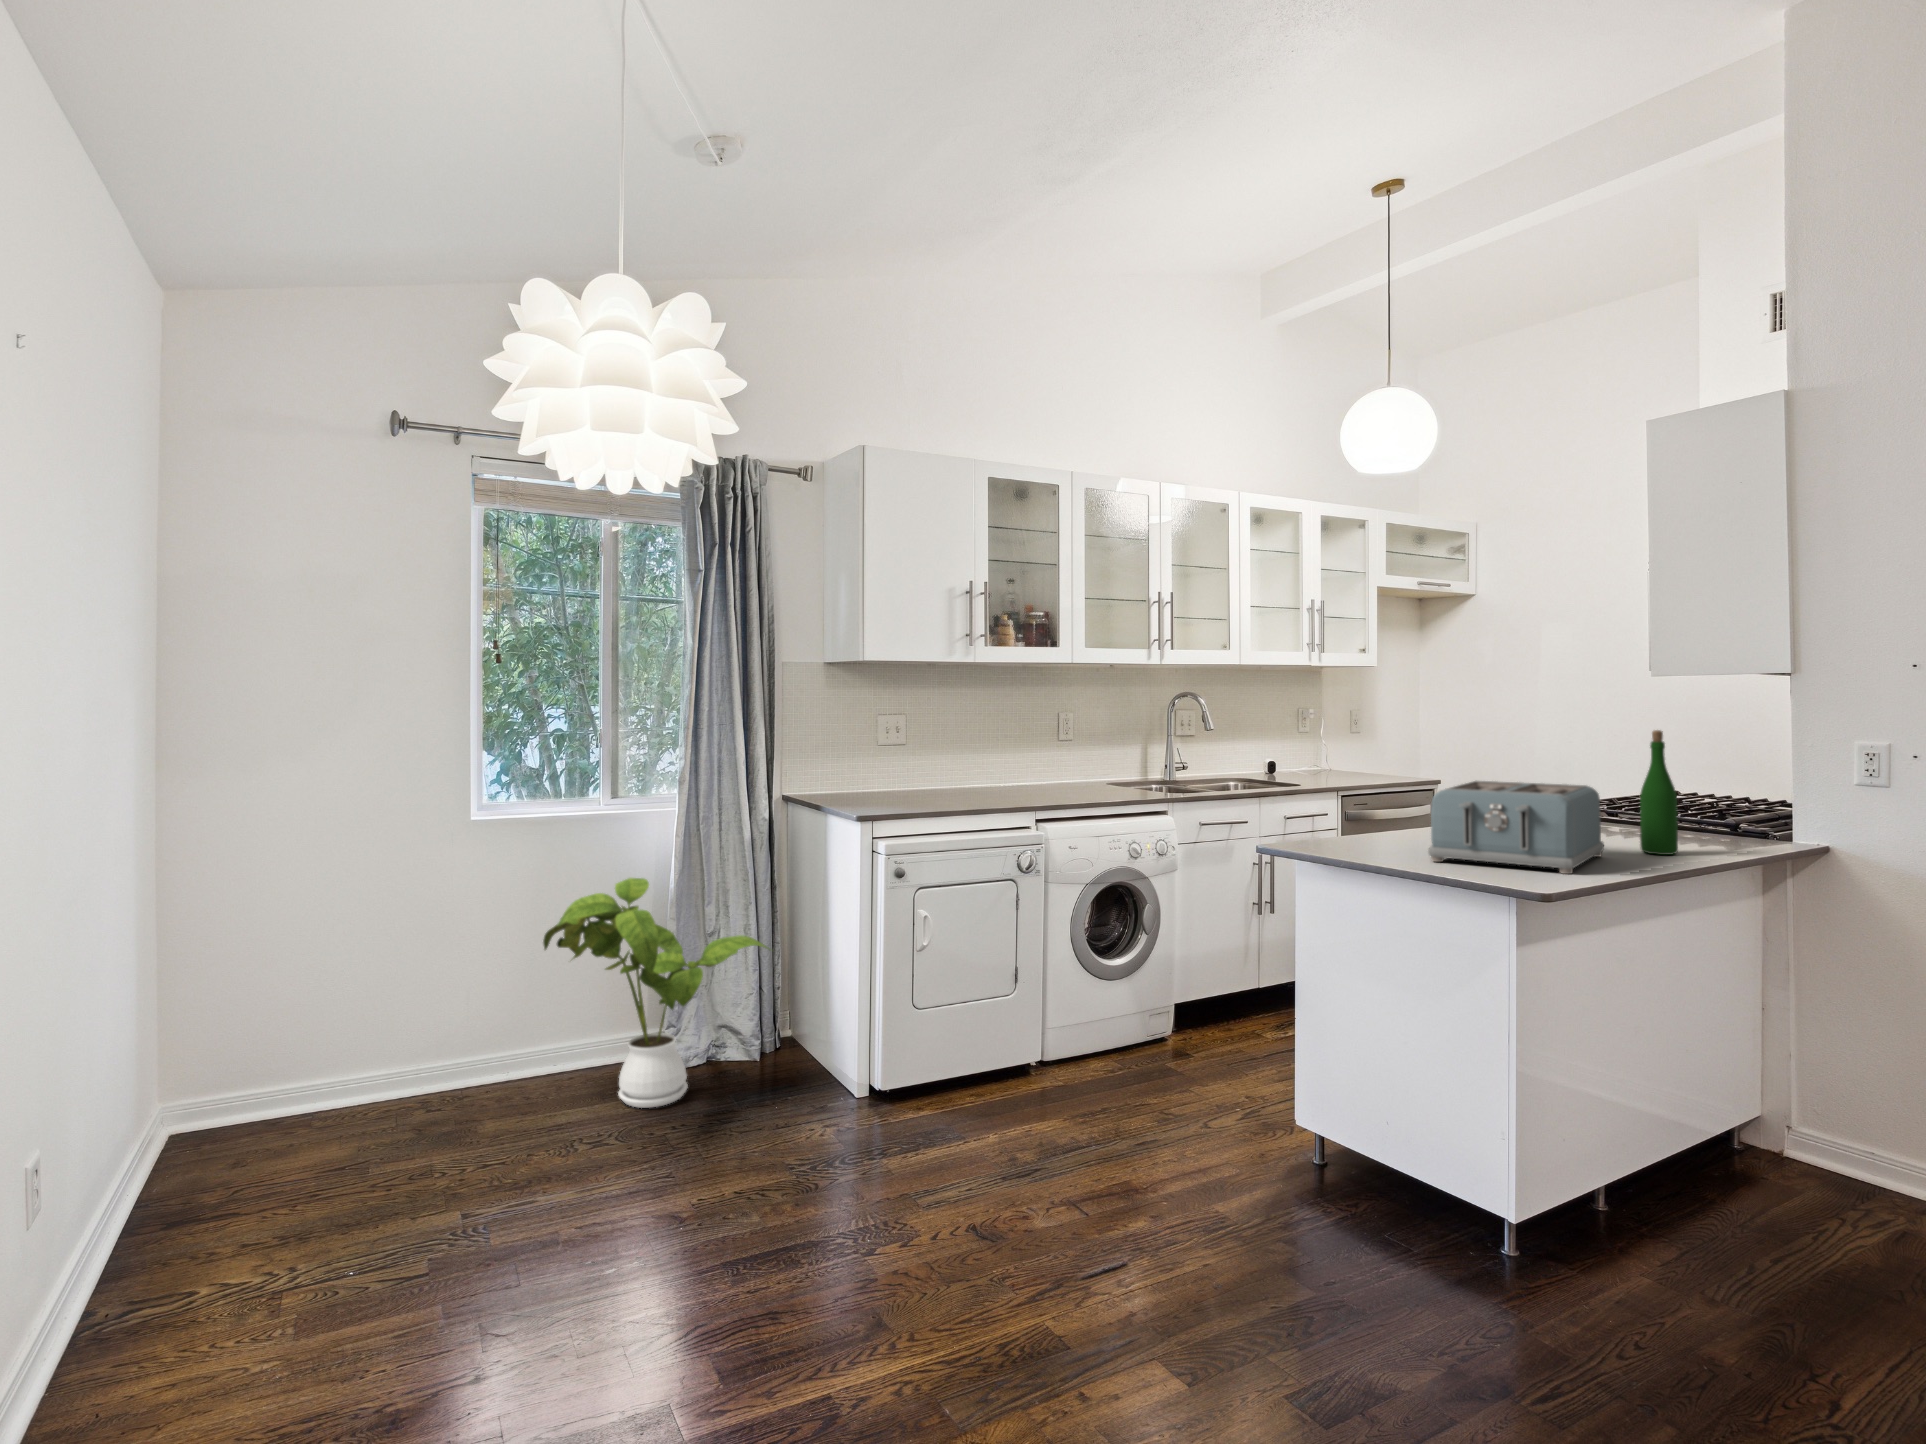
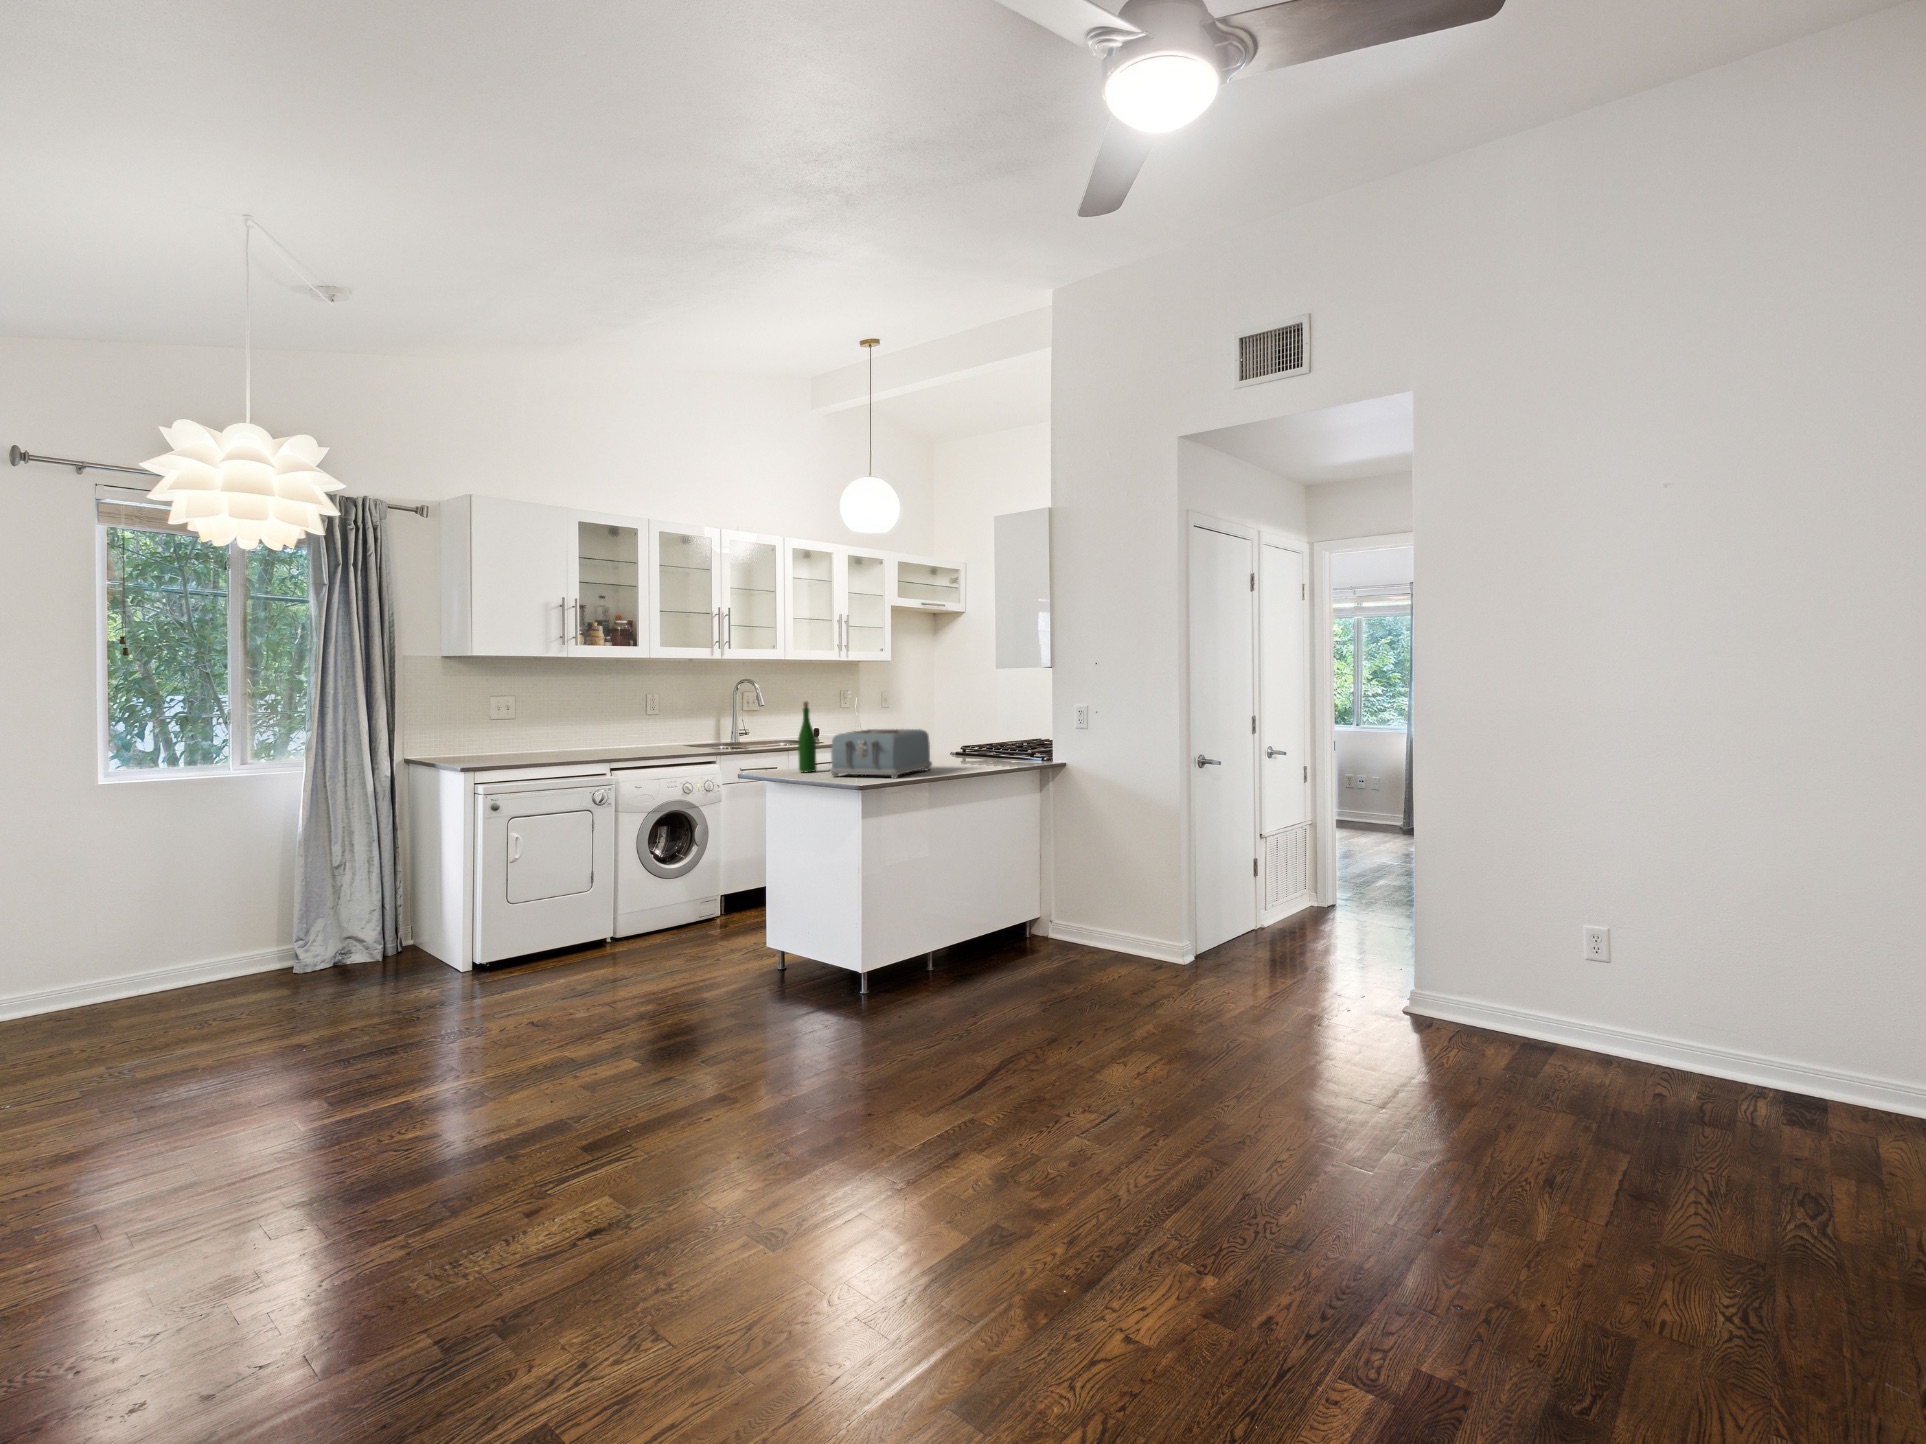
wine bottle: present [1640,730,1678,855] -> present [798,702,817,772]
house plant: present [543,878,769,1108] -> none [174,821,390,999]

